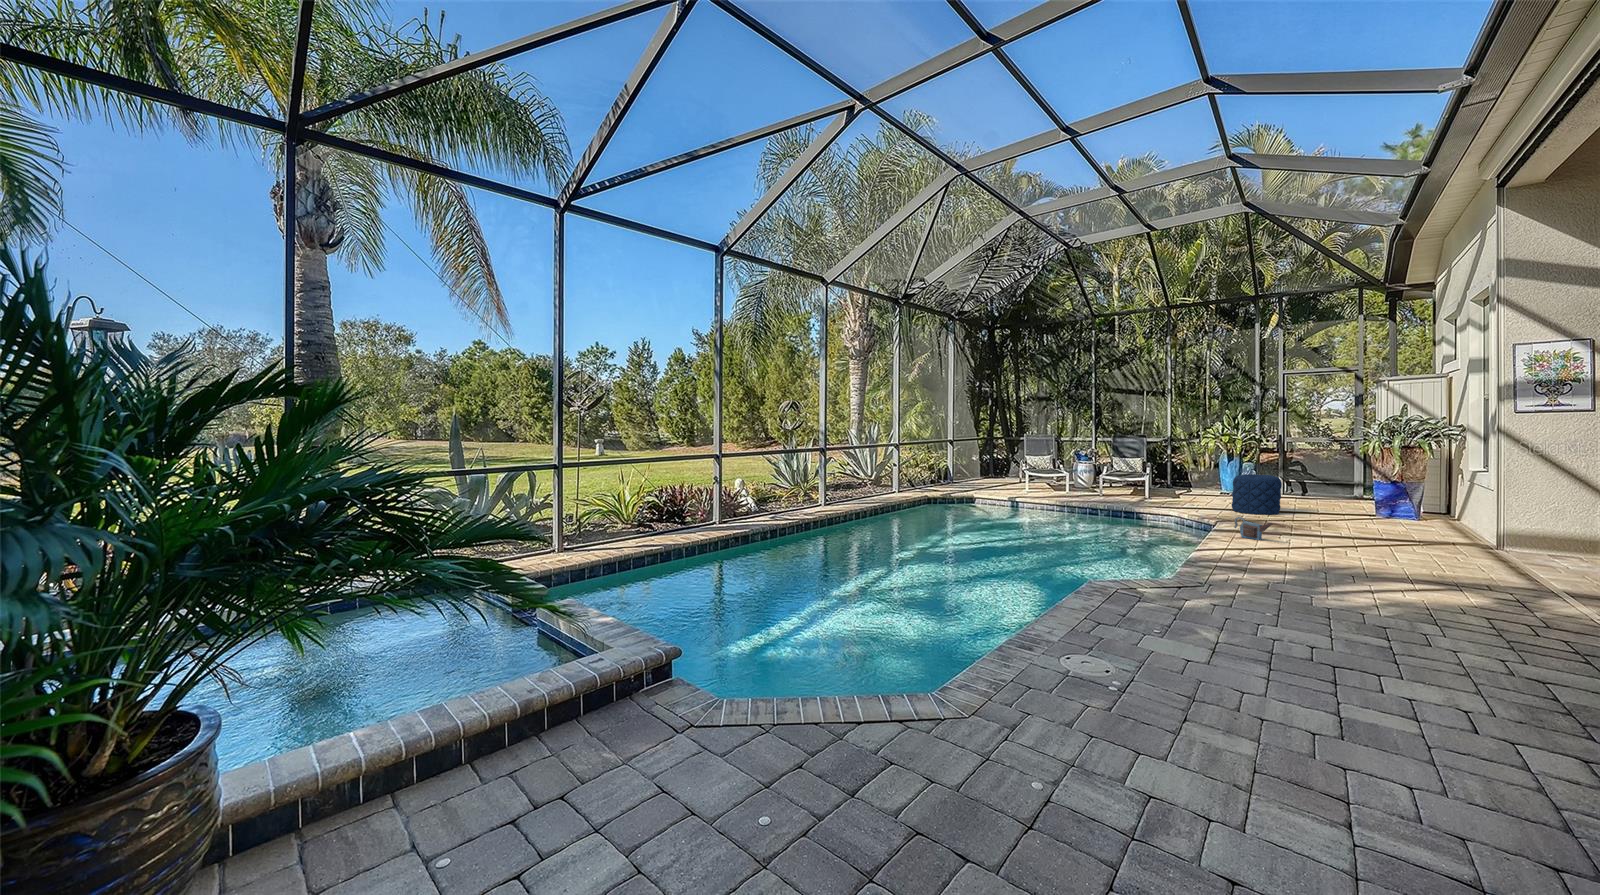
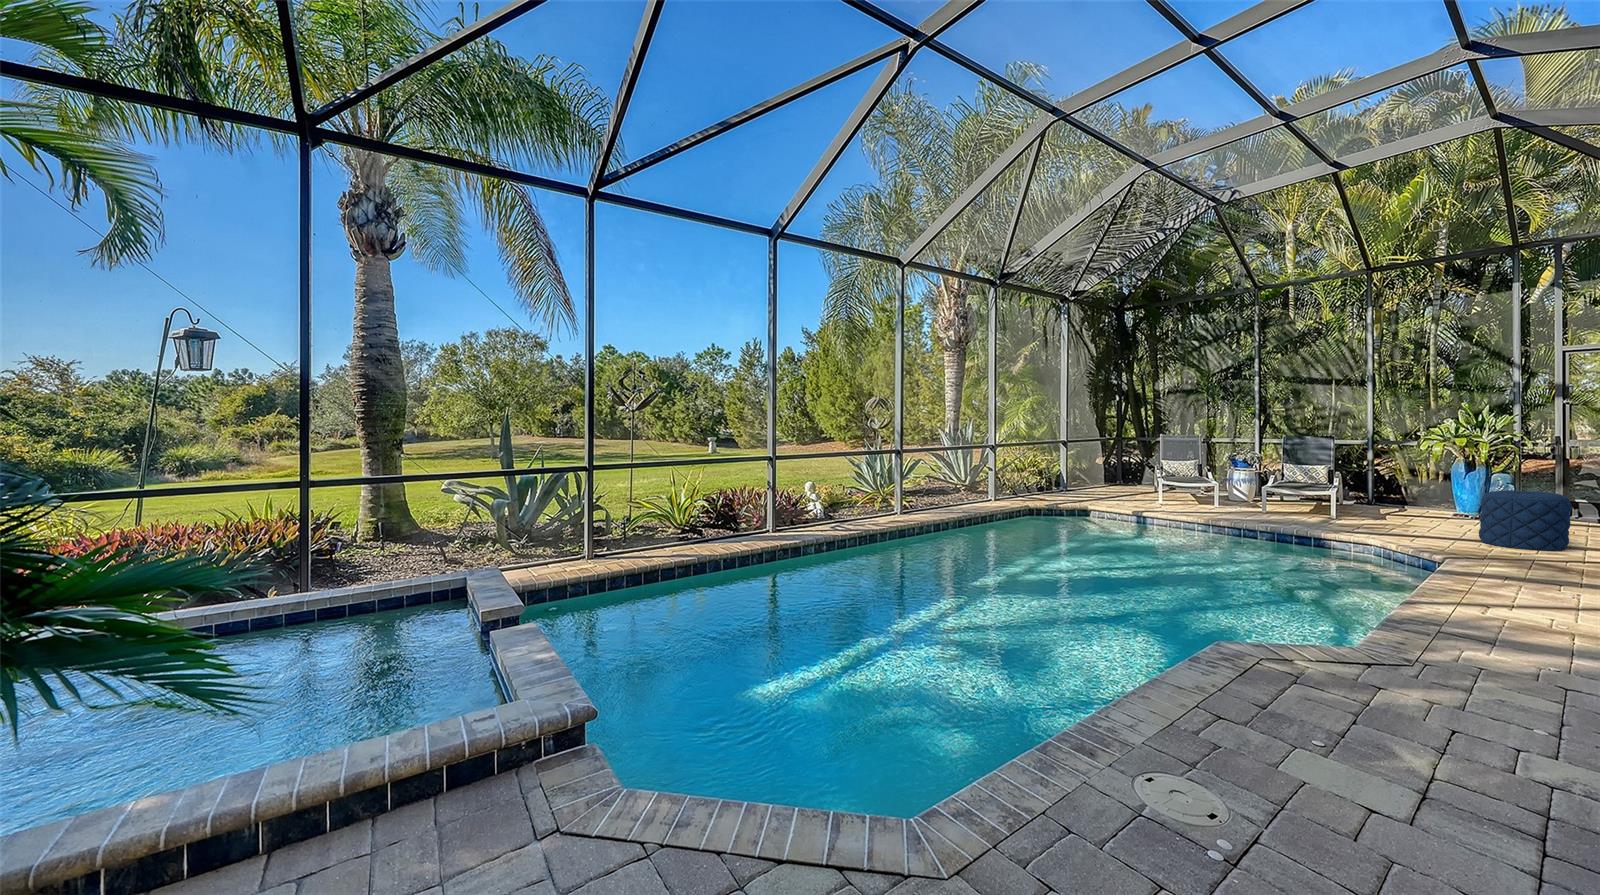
watering can: present [1234,517,1273,540] -> none [1493,556,1574,595]

